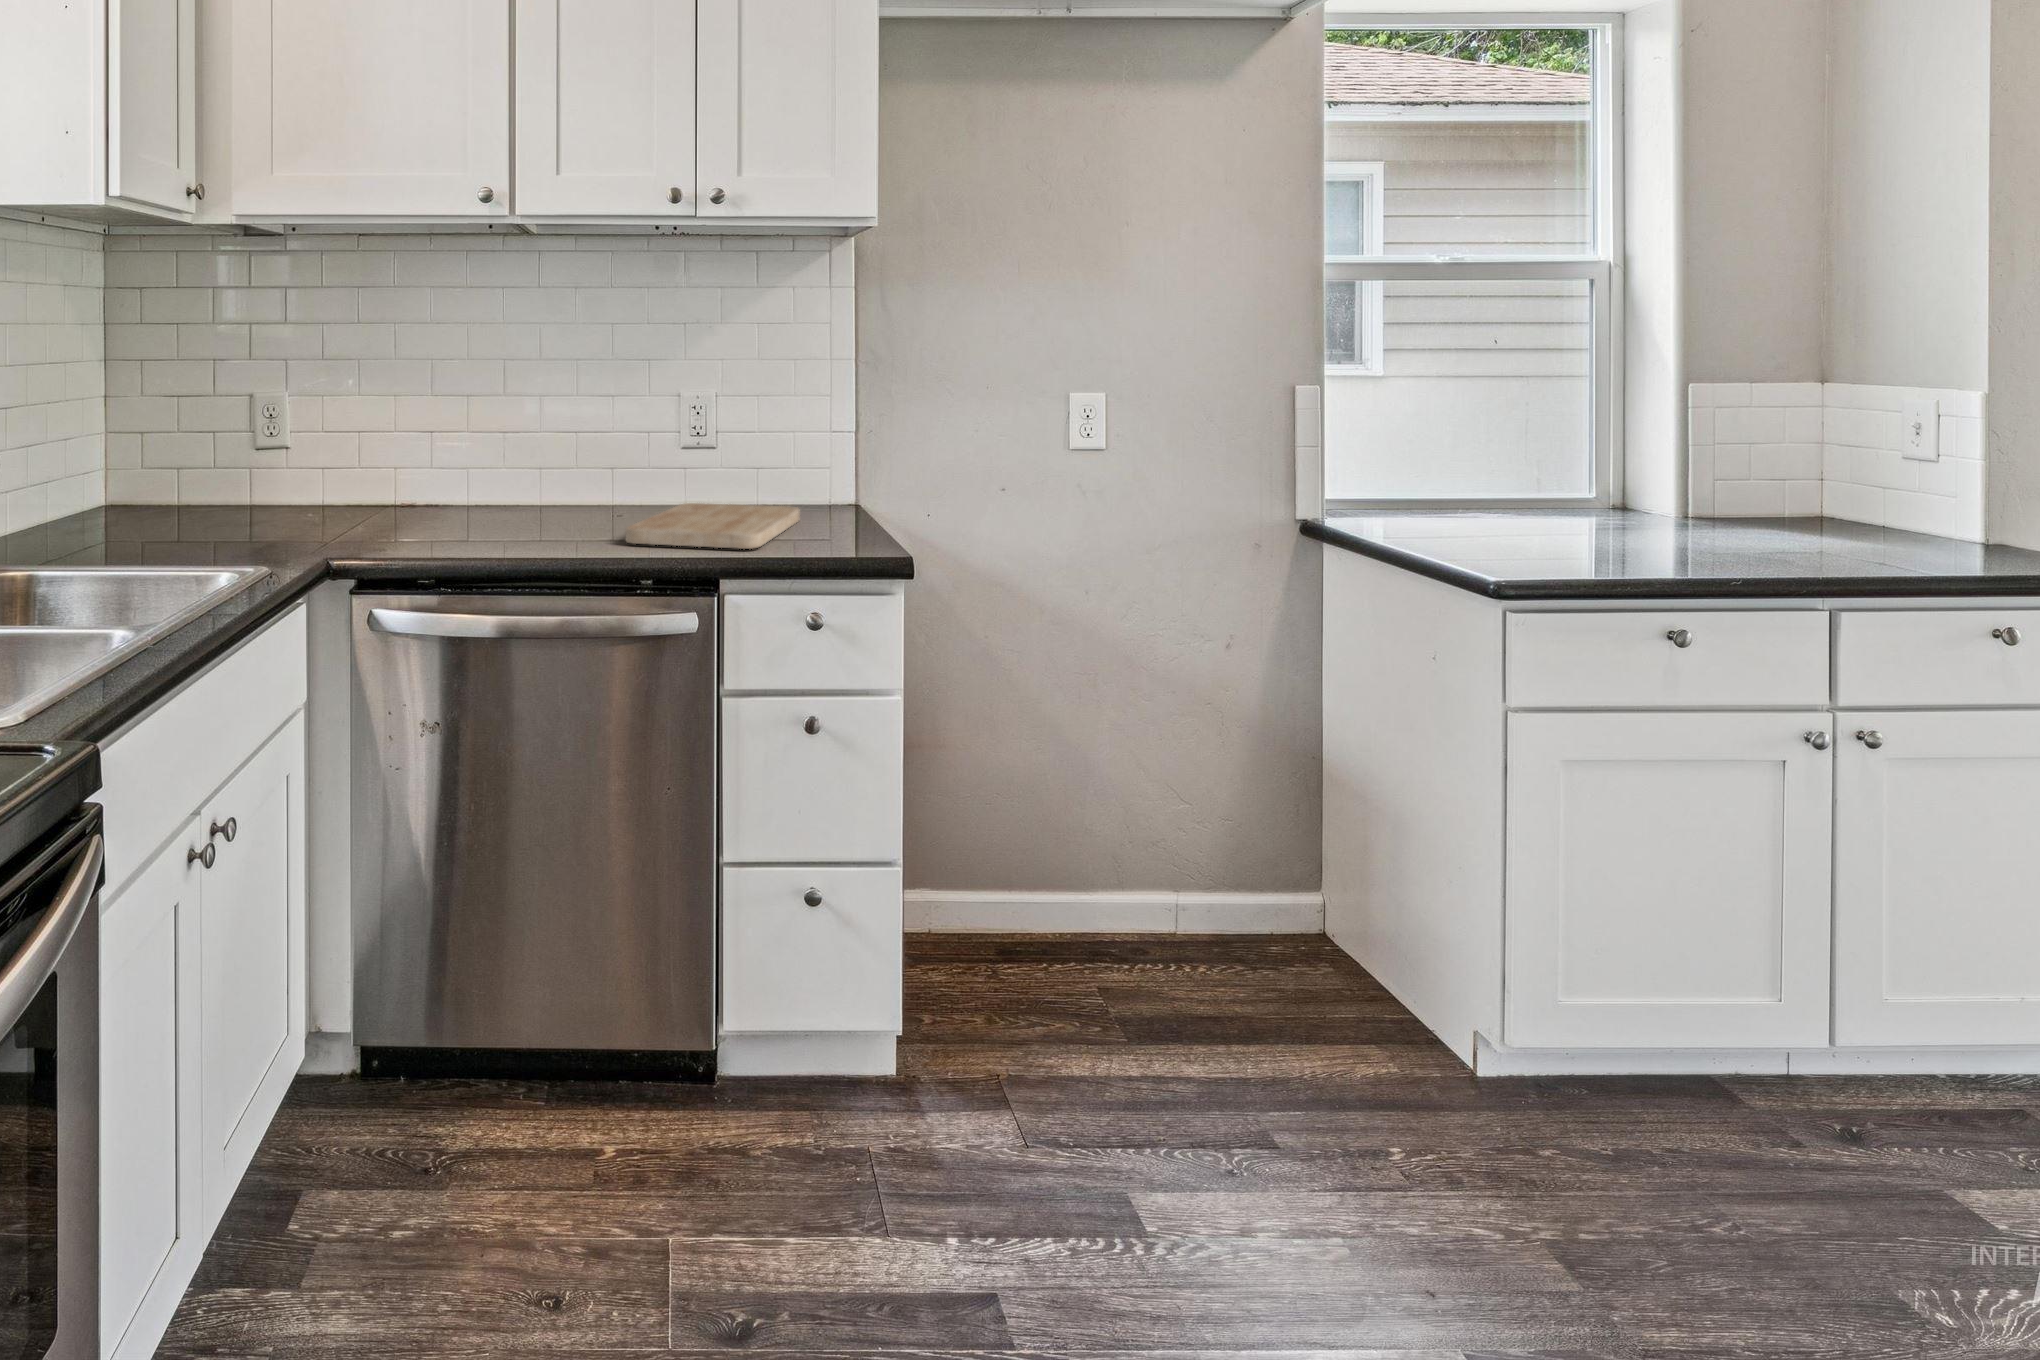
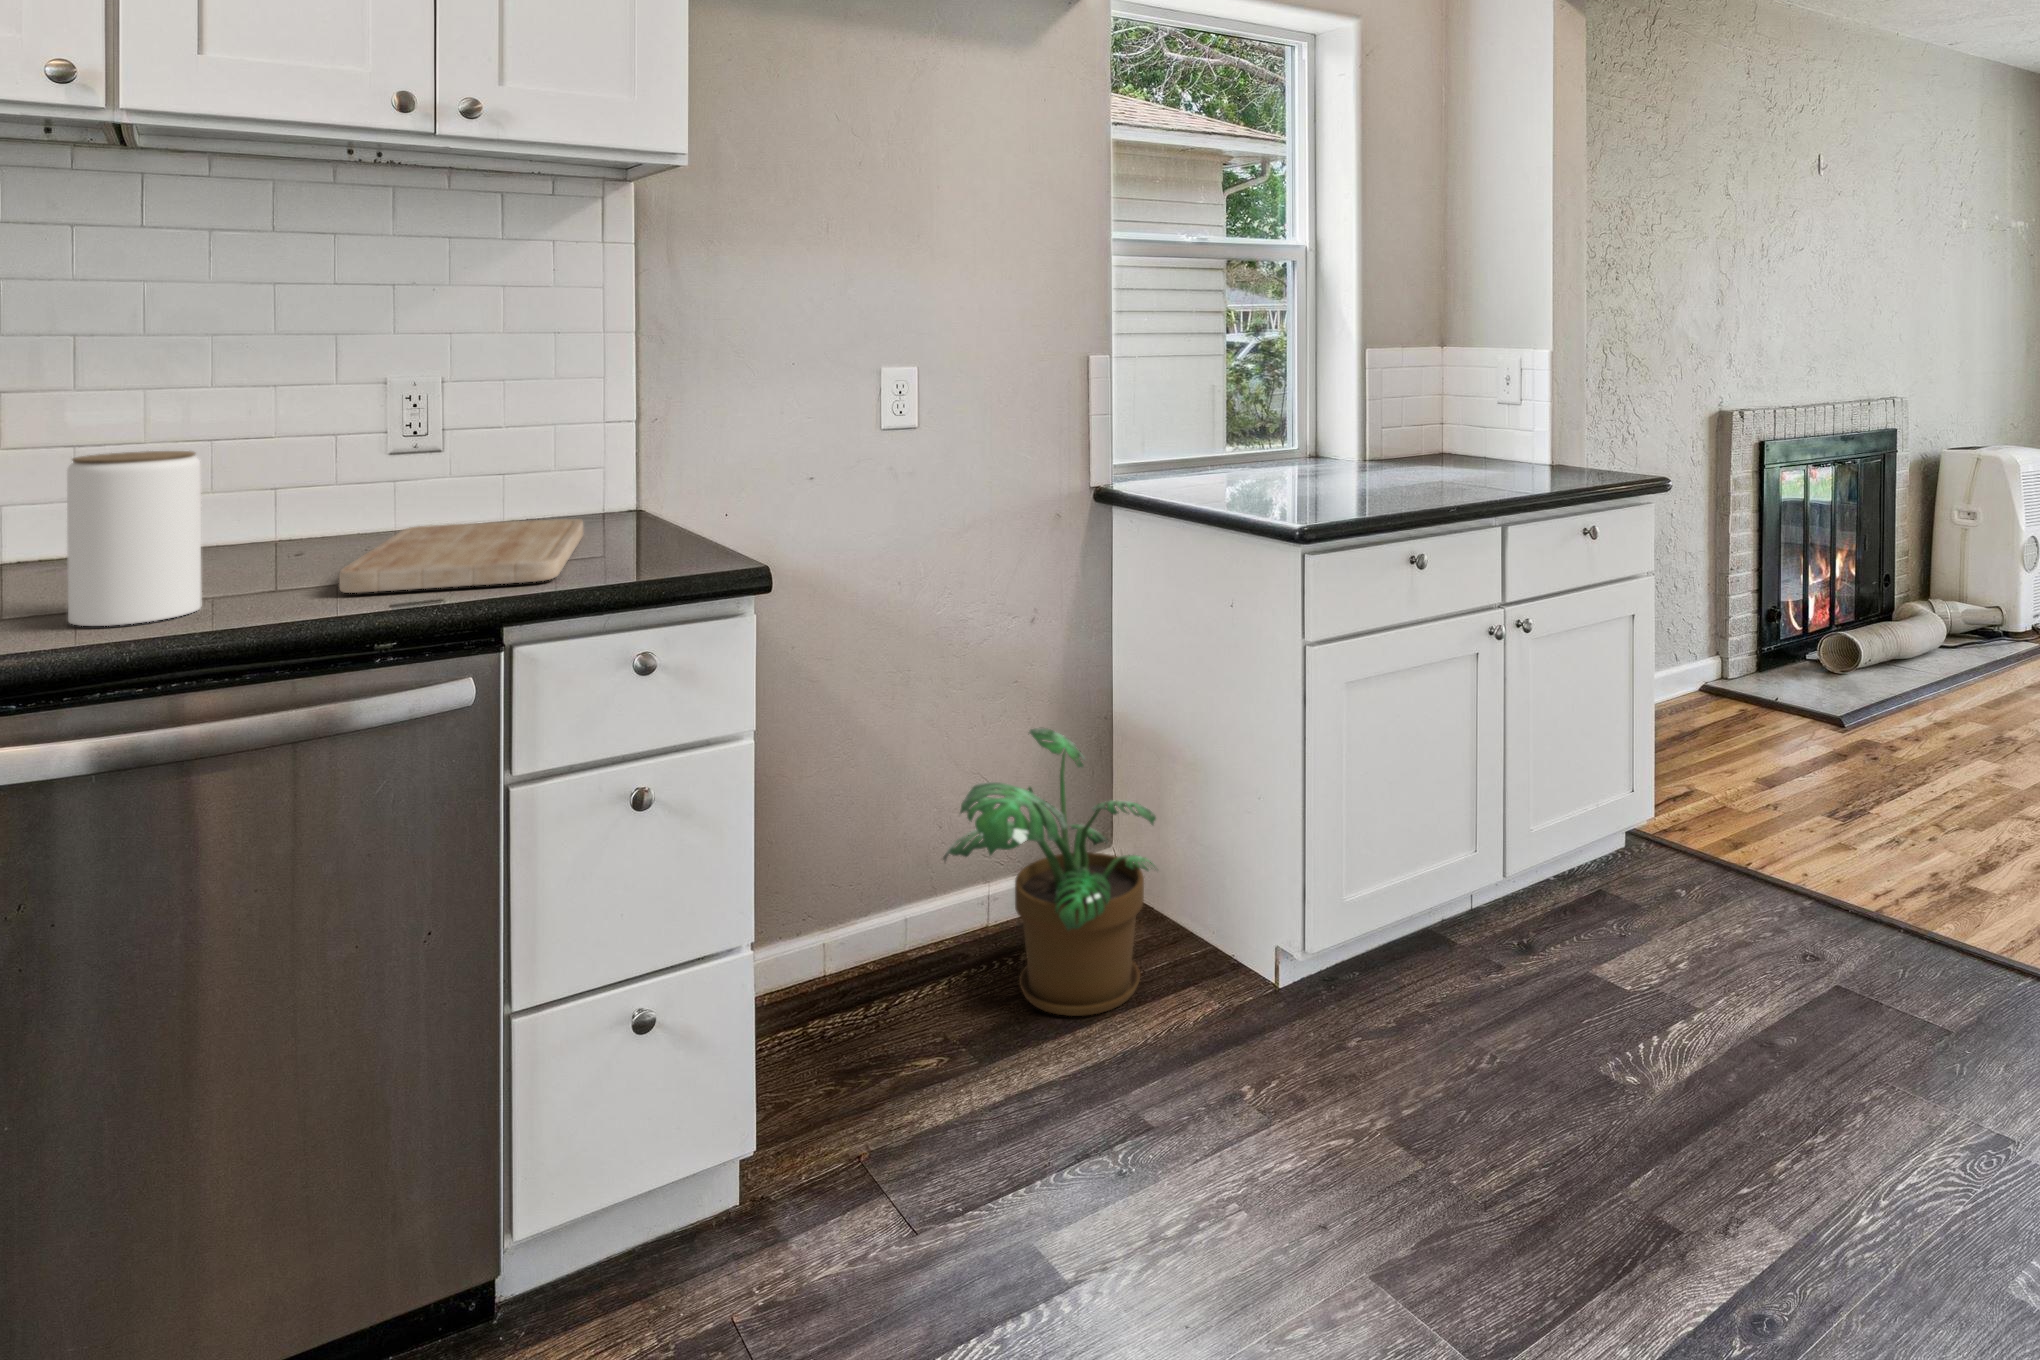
jar: none [482,438,550,548] -> present [67,451,202,626]
potted plant: none [1110,753,1342,1040] -> present [943,728,1158,1016]

